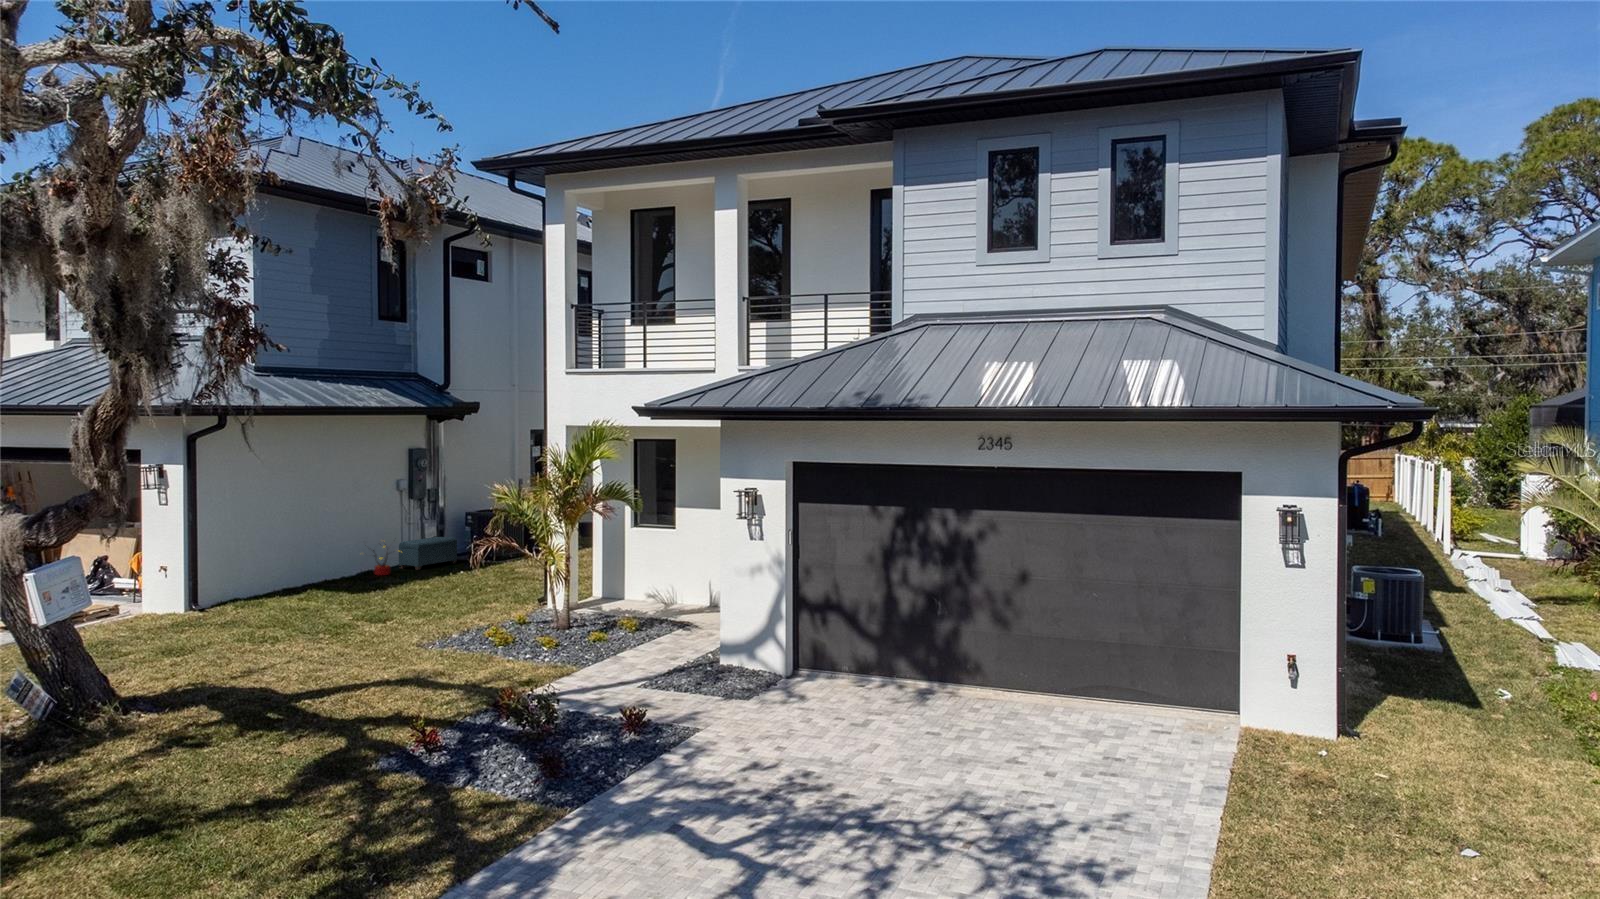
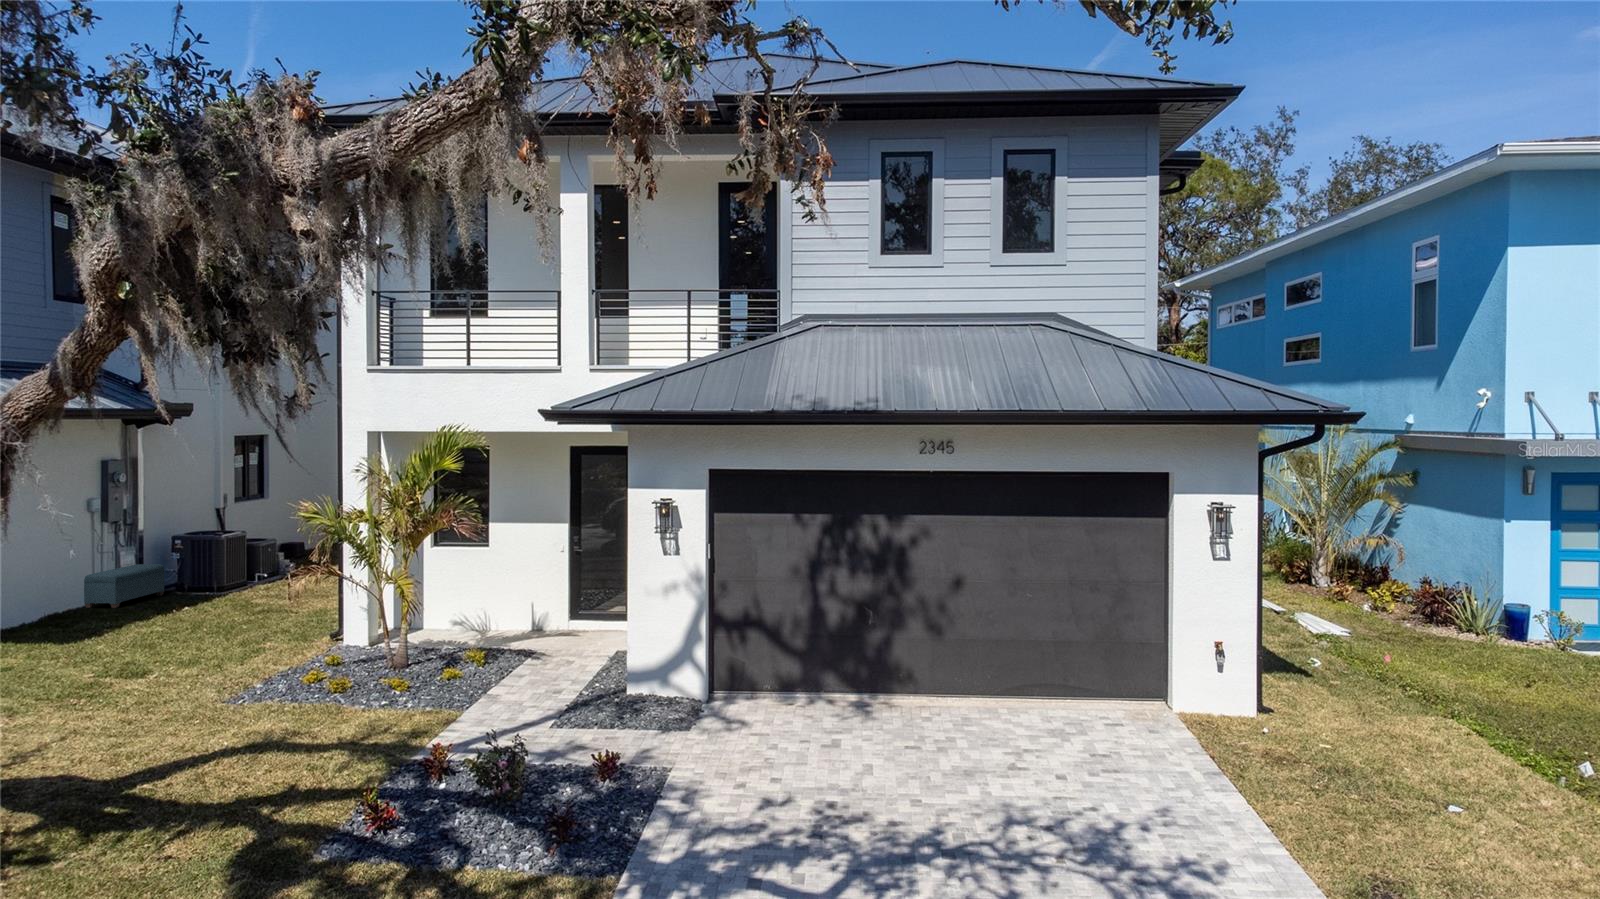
decorative plant: present [373,544,390,575] -> none [30,571,94,620]

